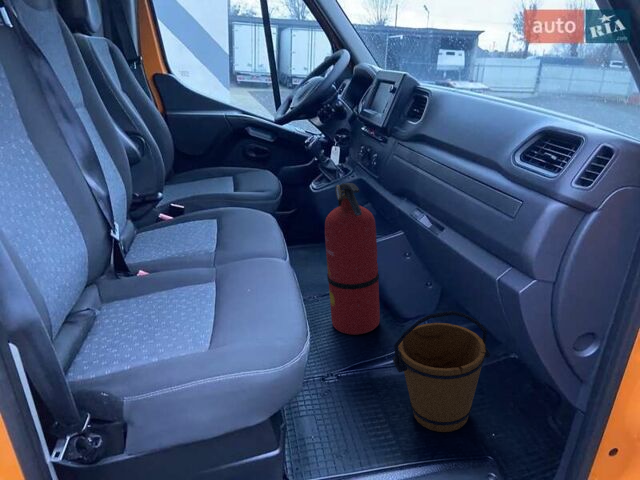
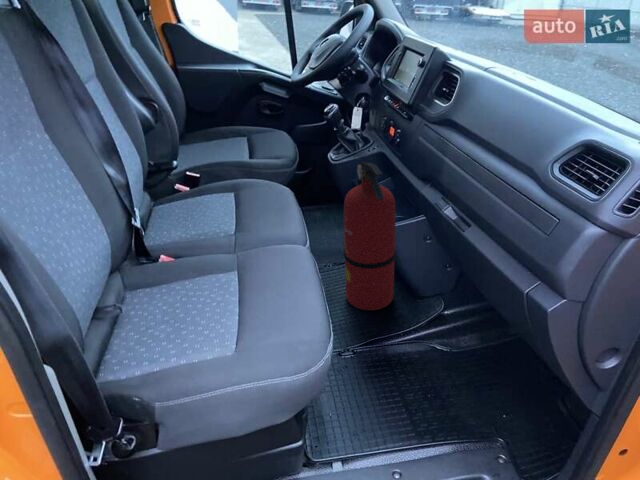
bucket: present [393,311,490,432] -> none [410,307,506,418]

